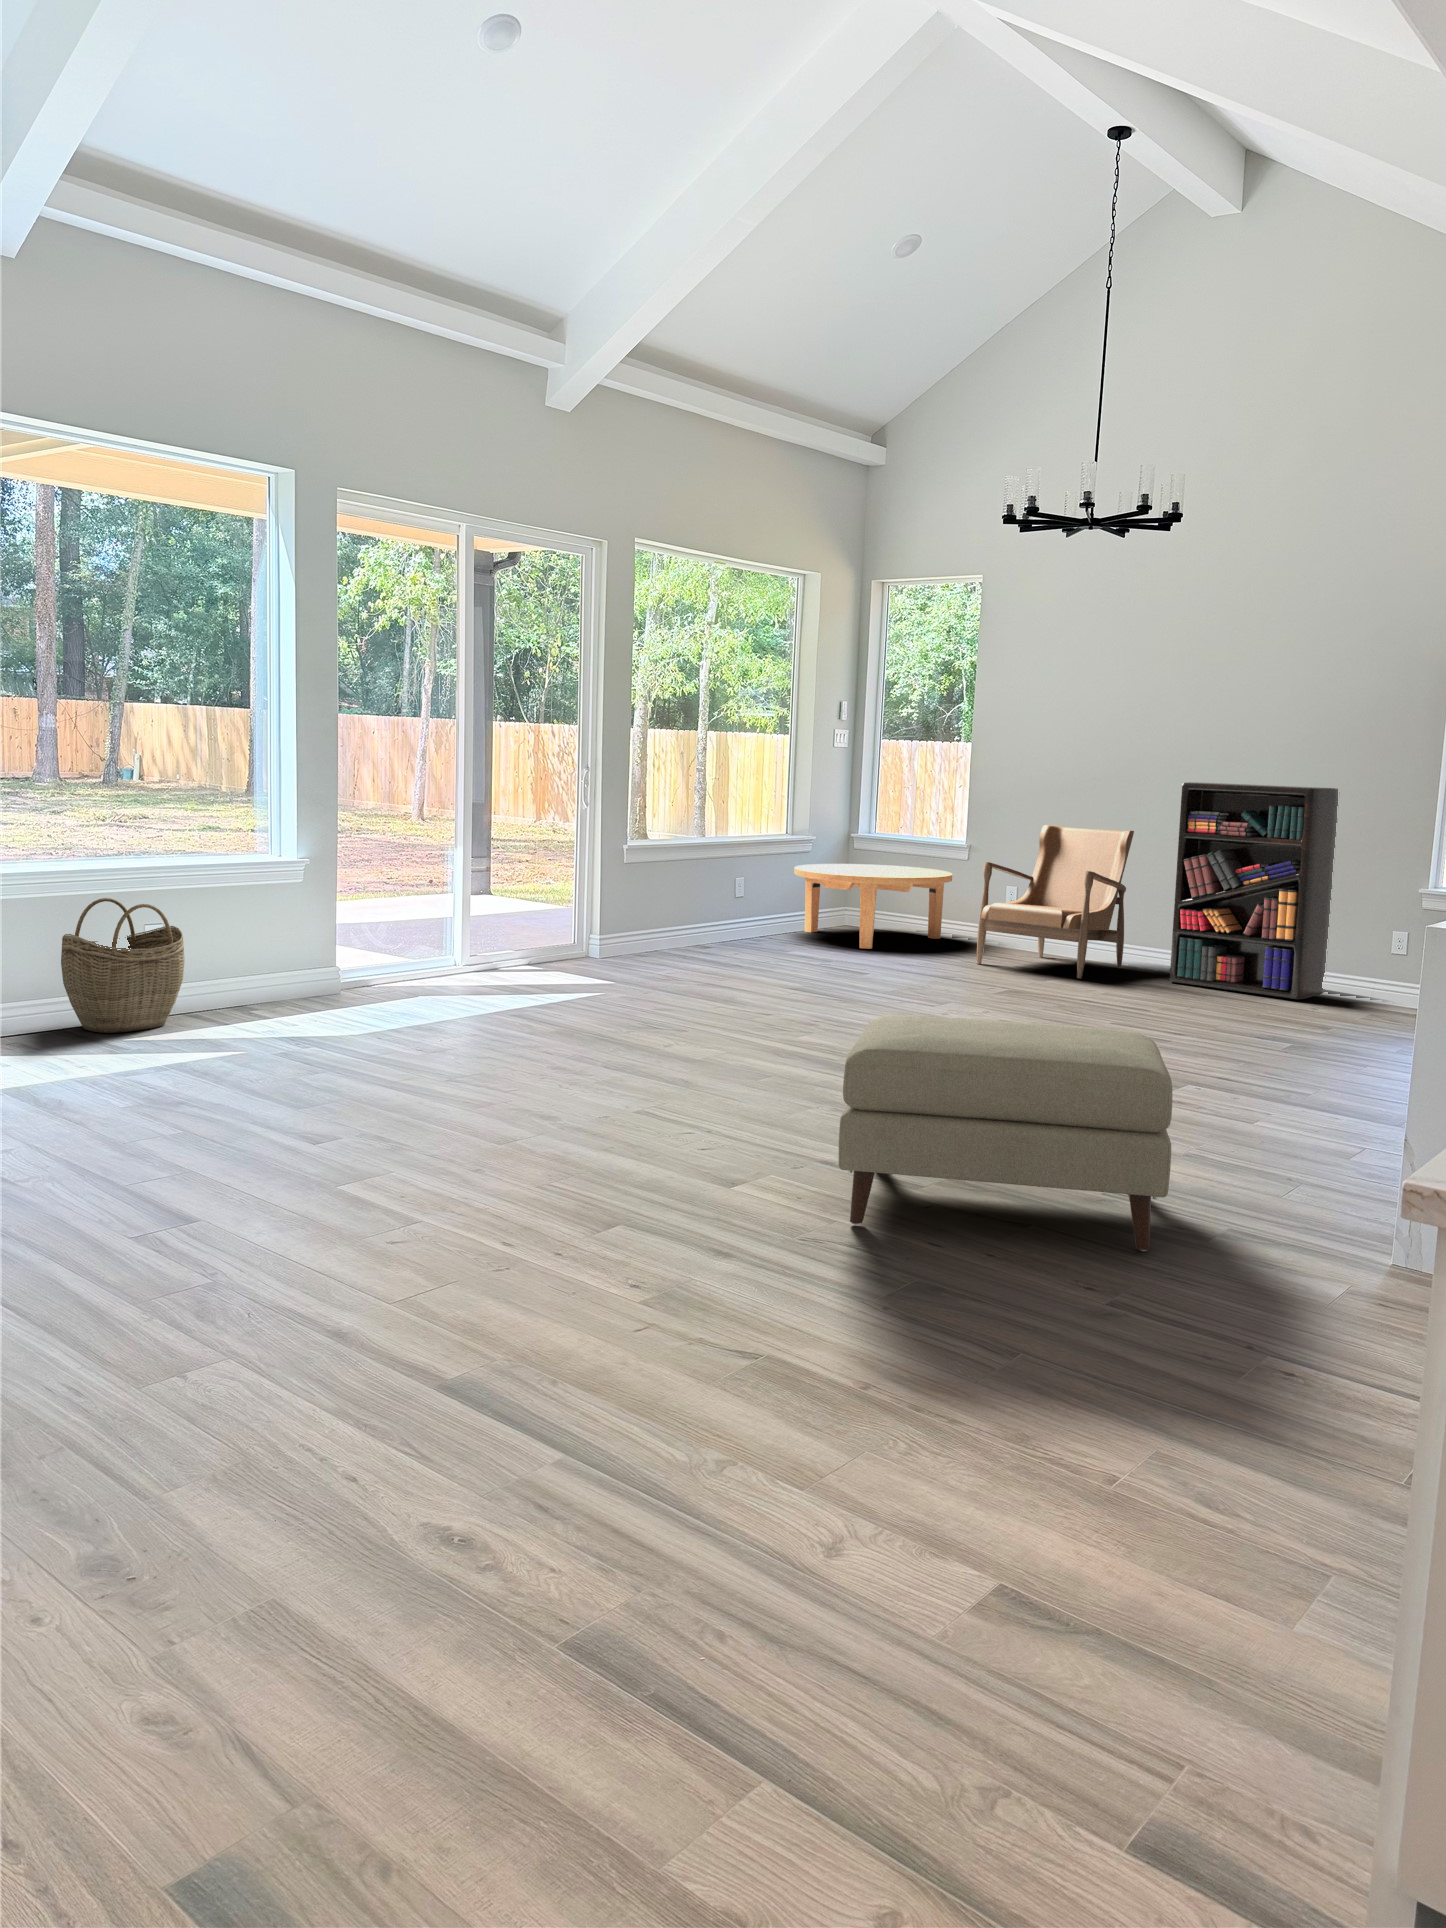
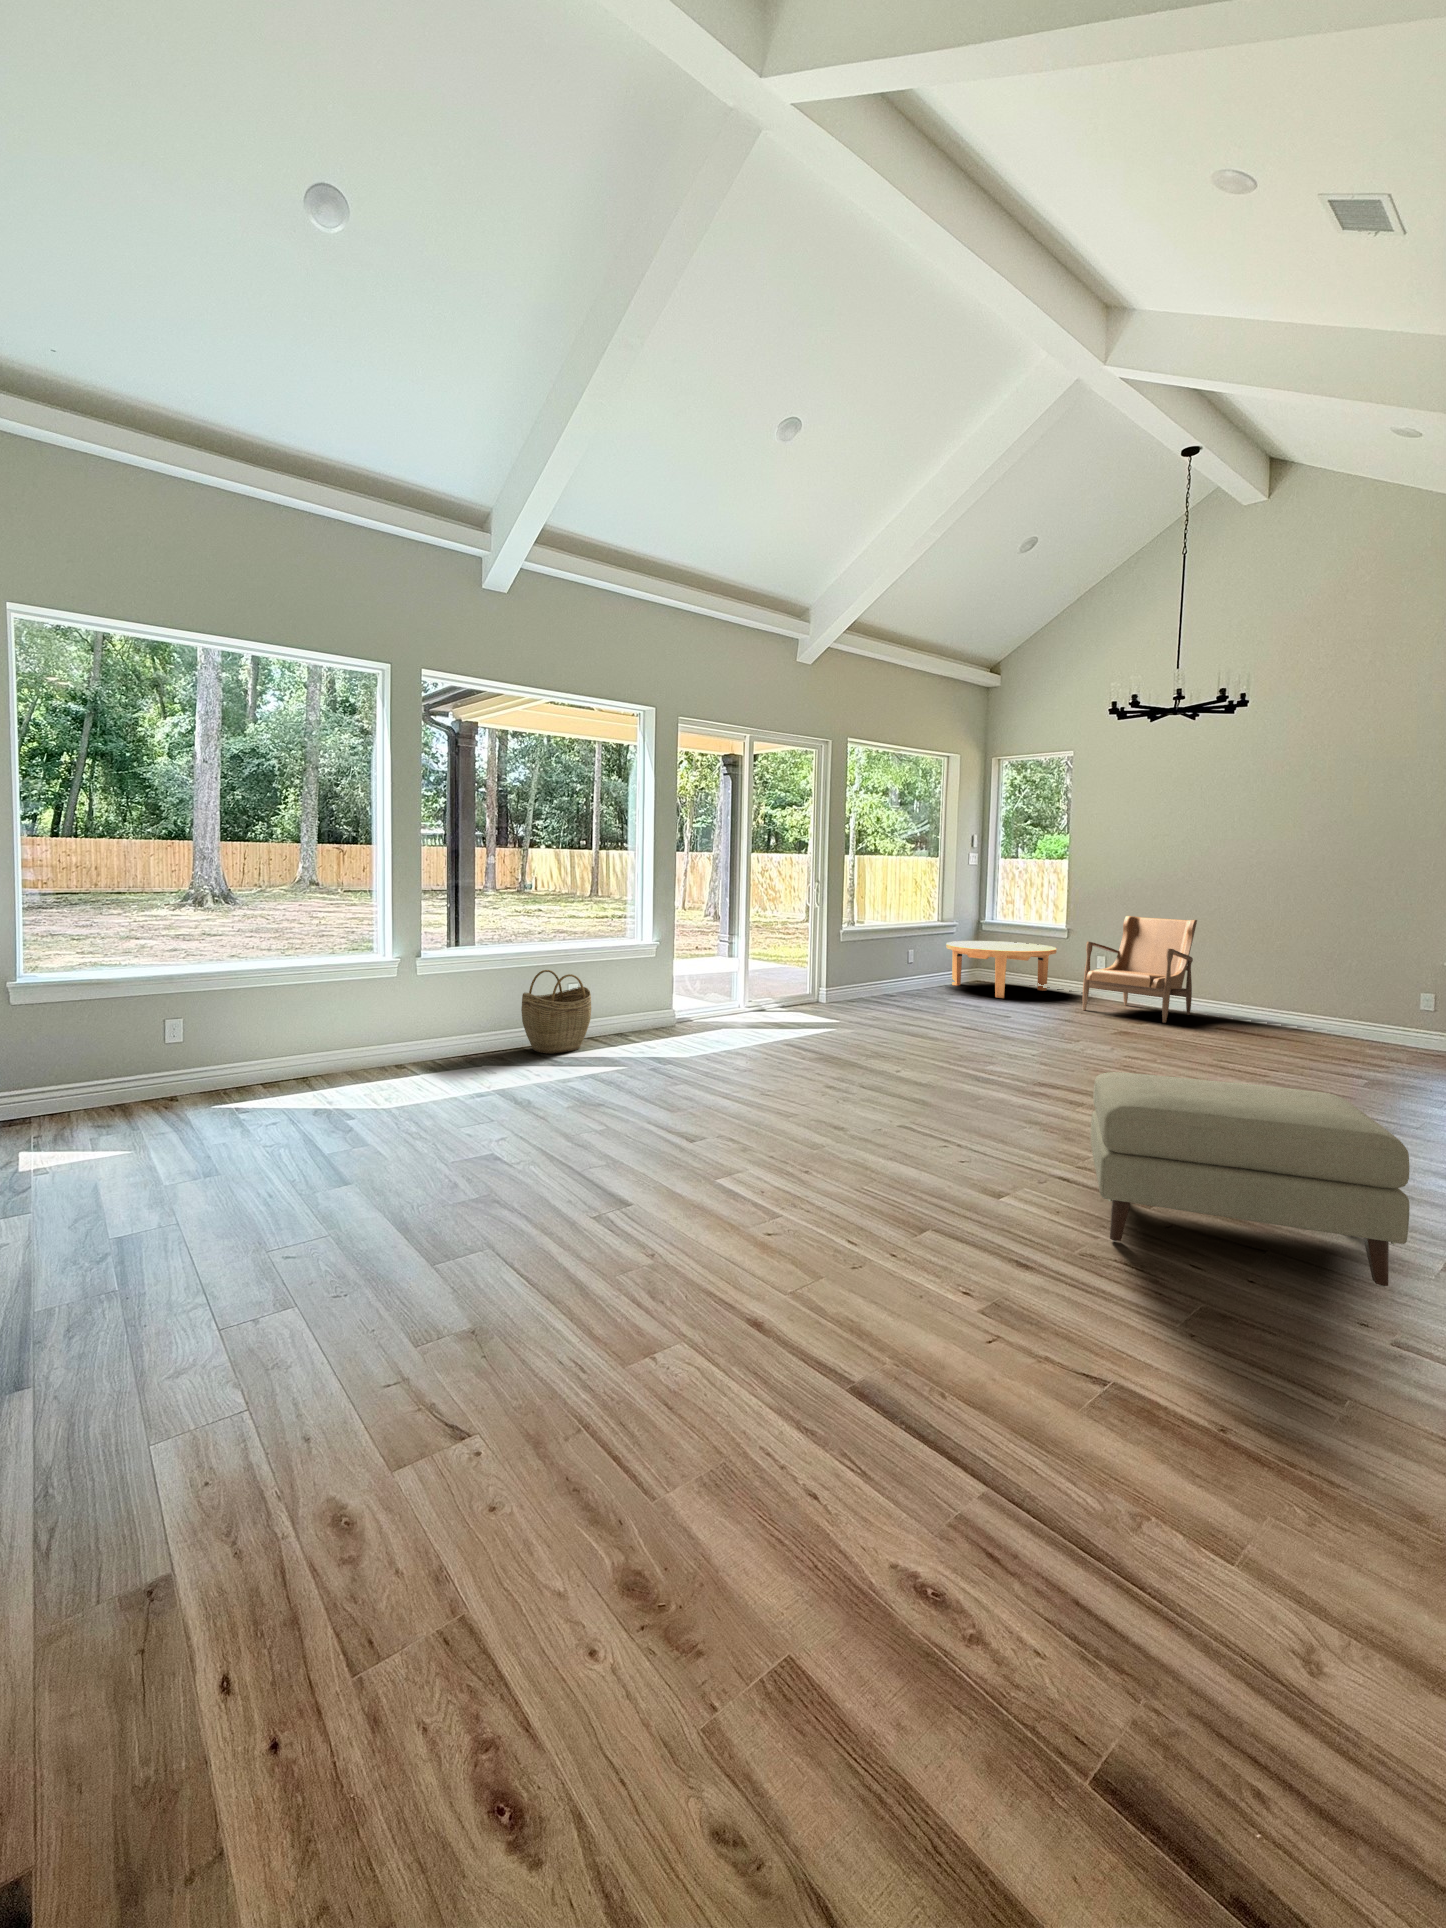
bookshelf: present [1170,782,1338,1000] -> none [1234,887,1371,1043]

